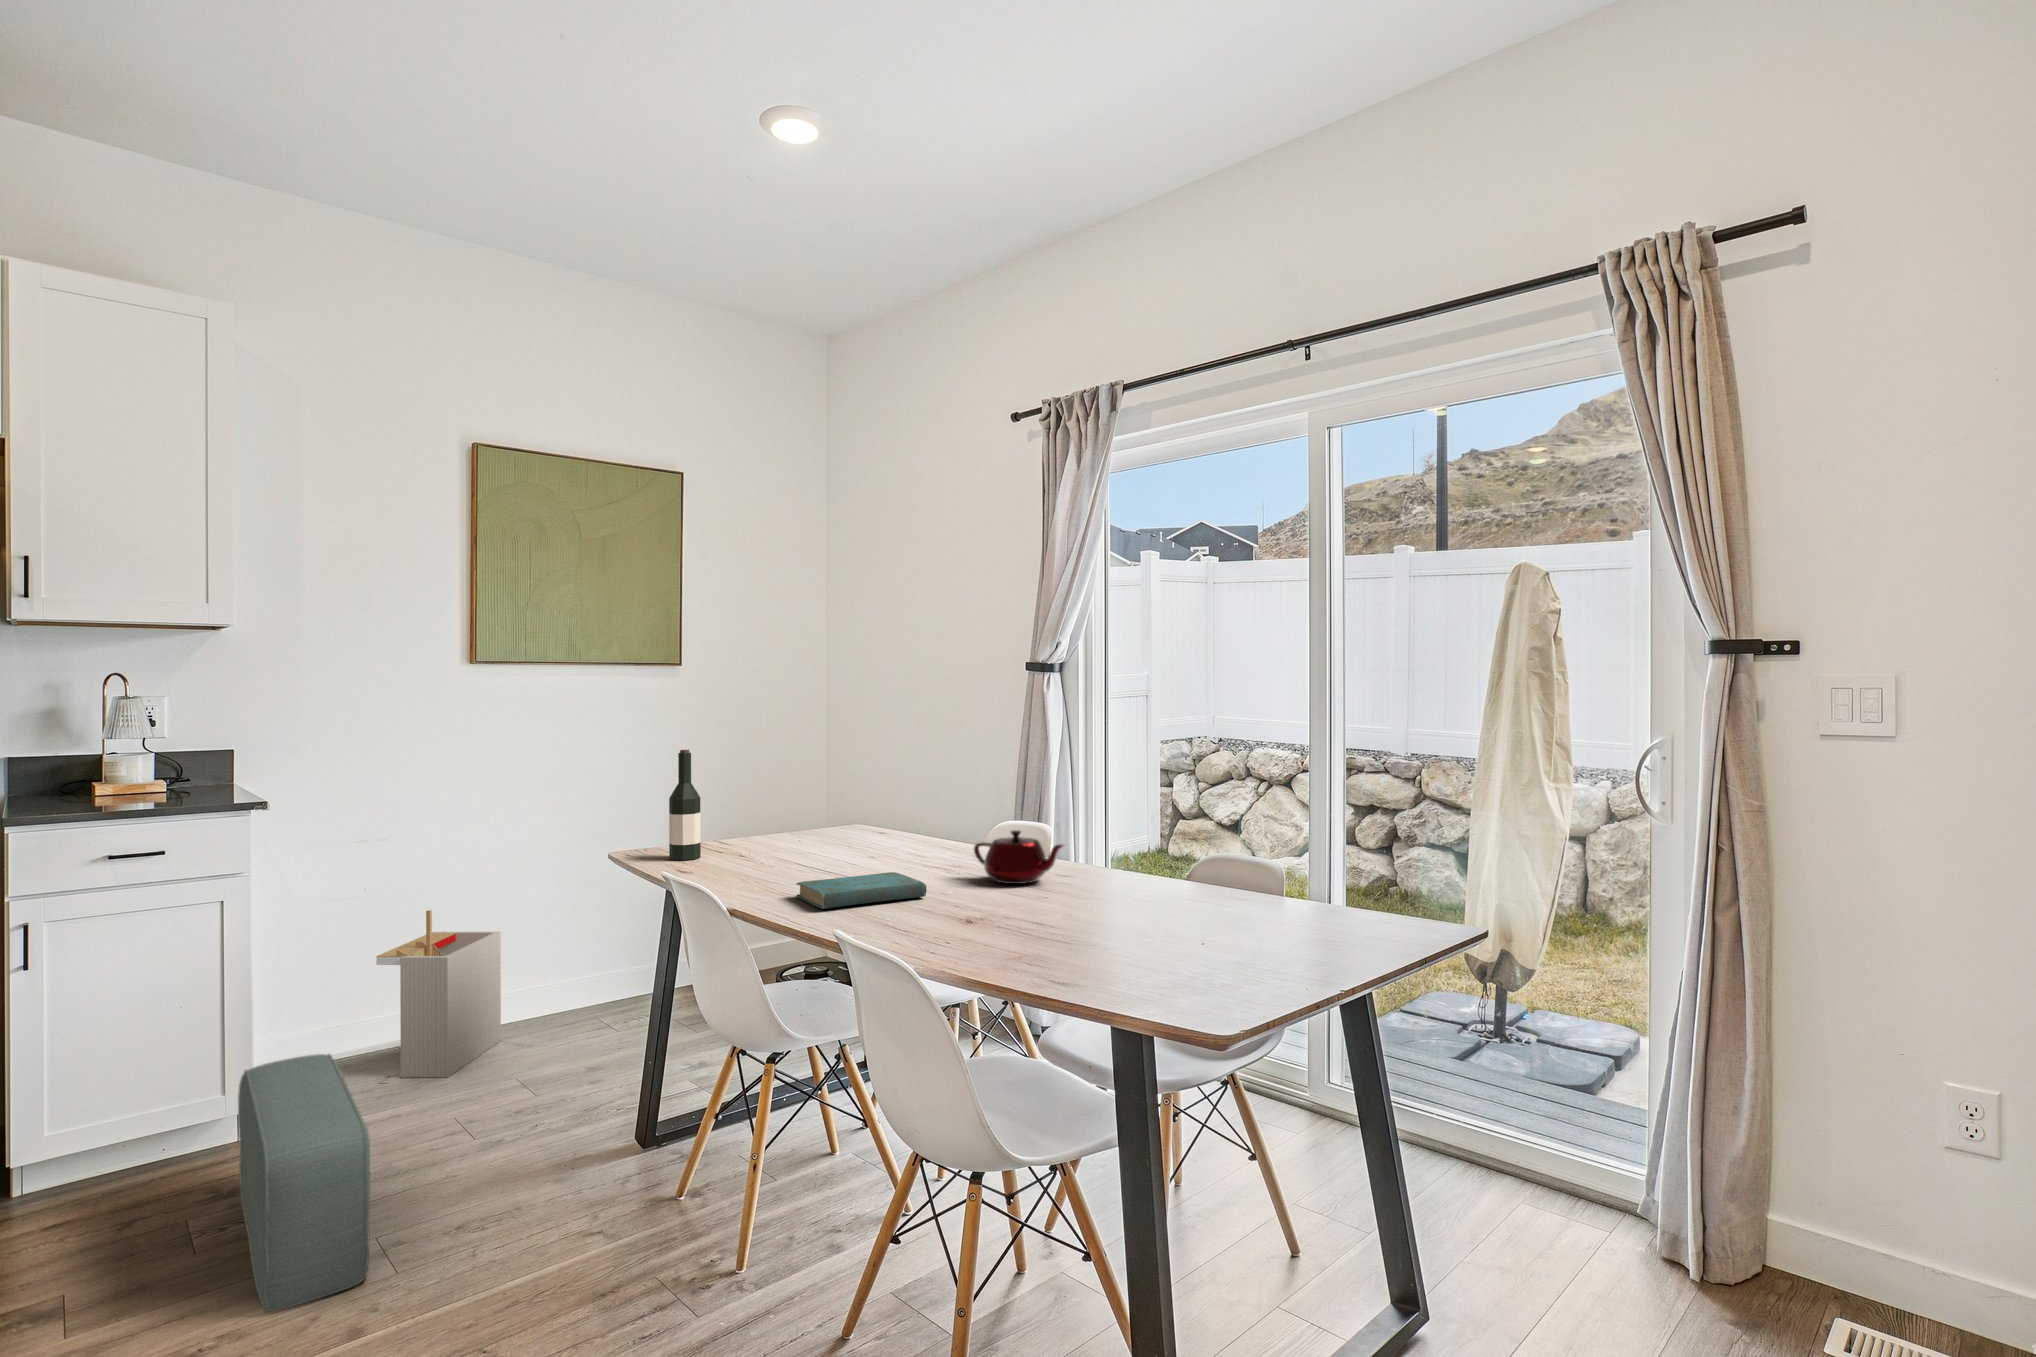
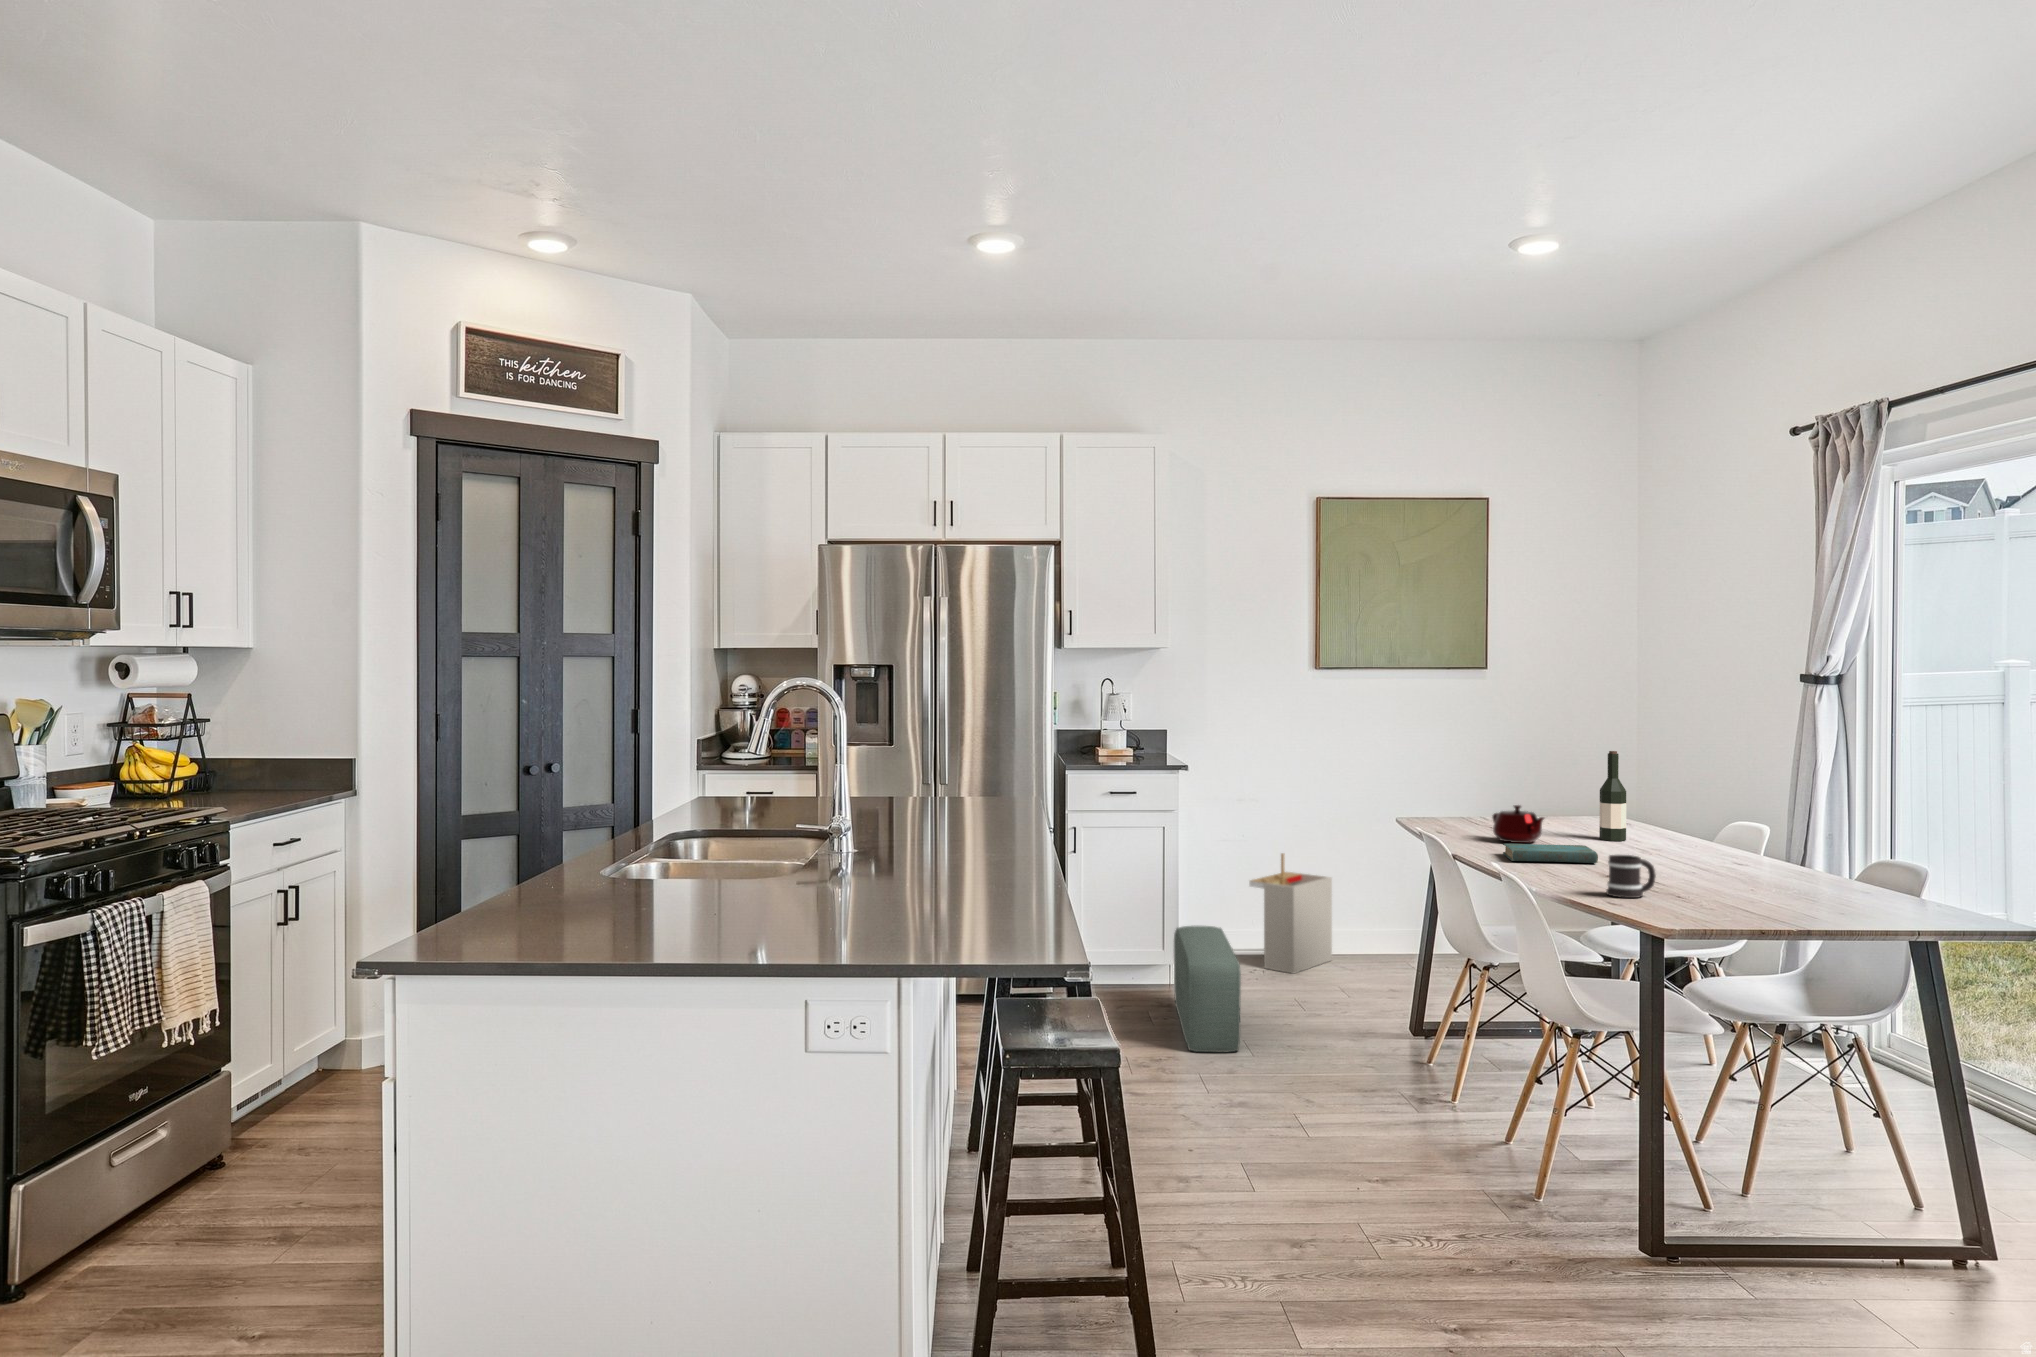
wine bottle: present [669,750,701,860] -> present [1599,751,1626,841]
teapot: present [974,830,1063,884] -> present [1492,805,1544,843]
mug: none [1006,893,1065,959] -> present [1606,855,1656,898]

